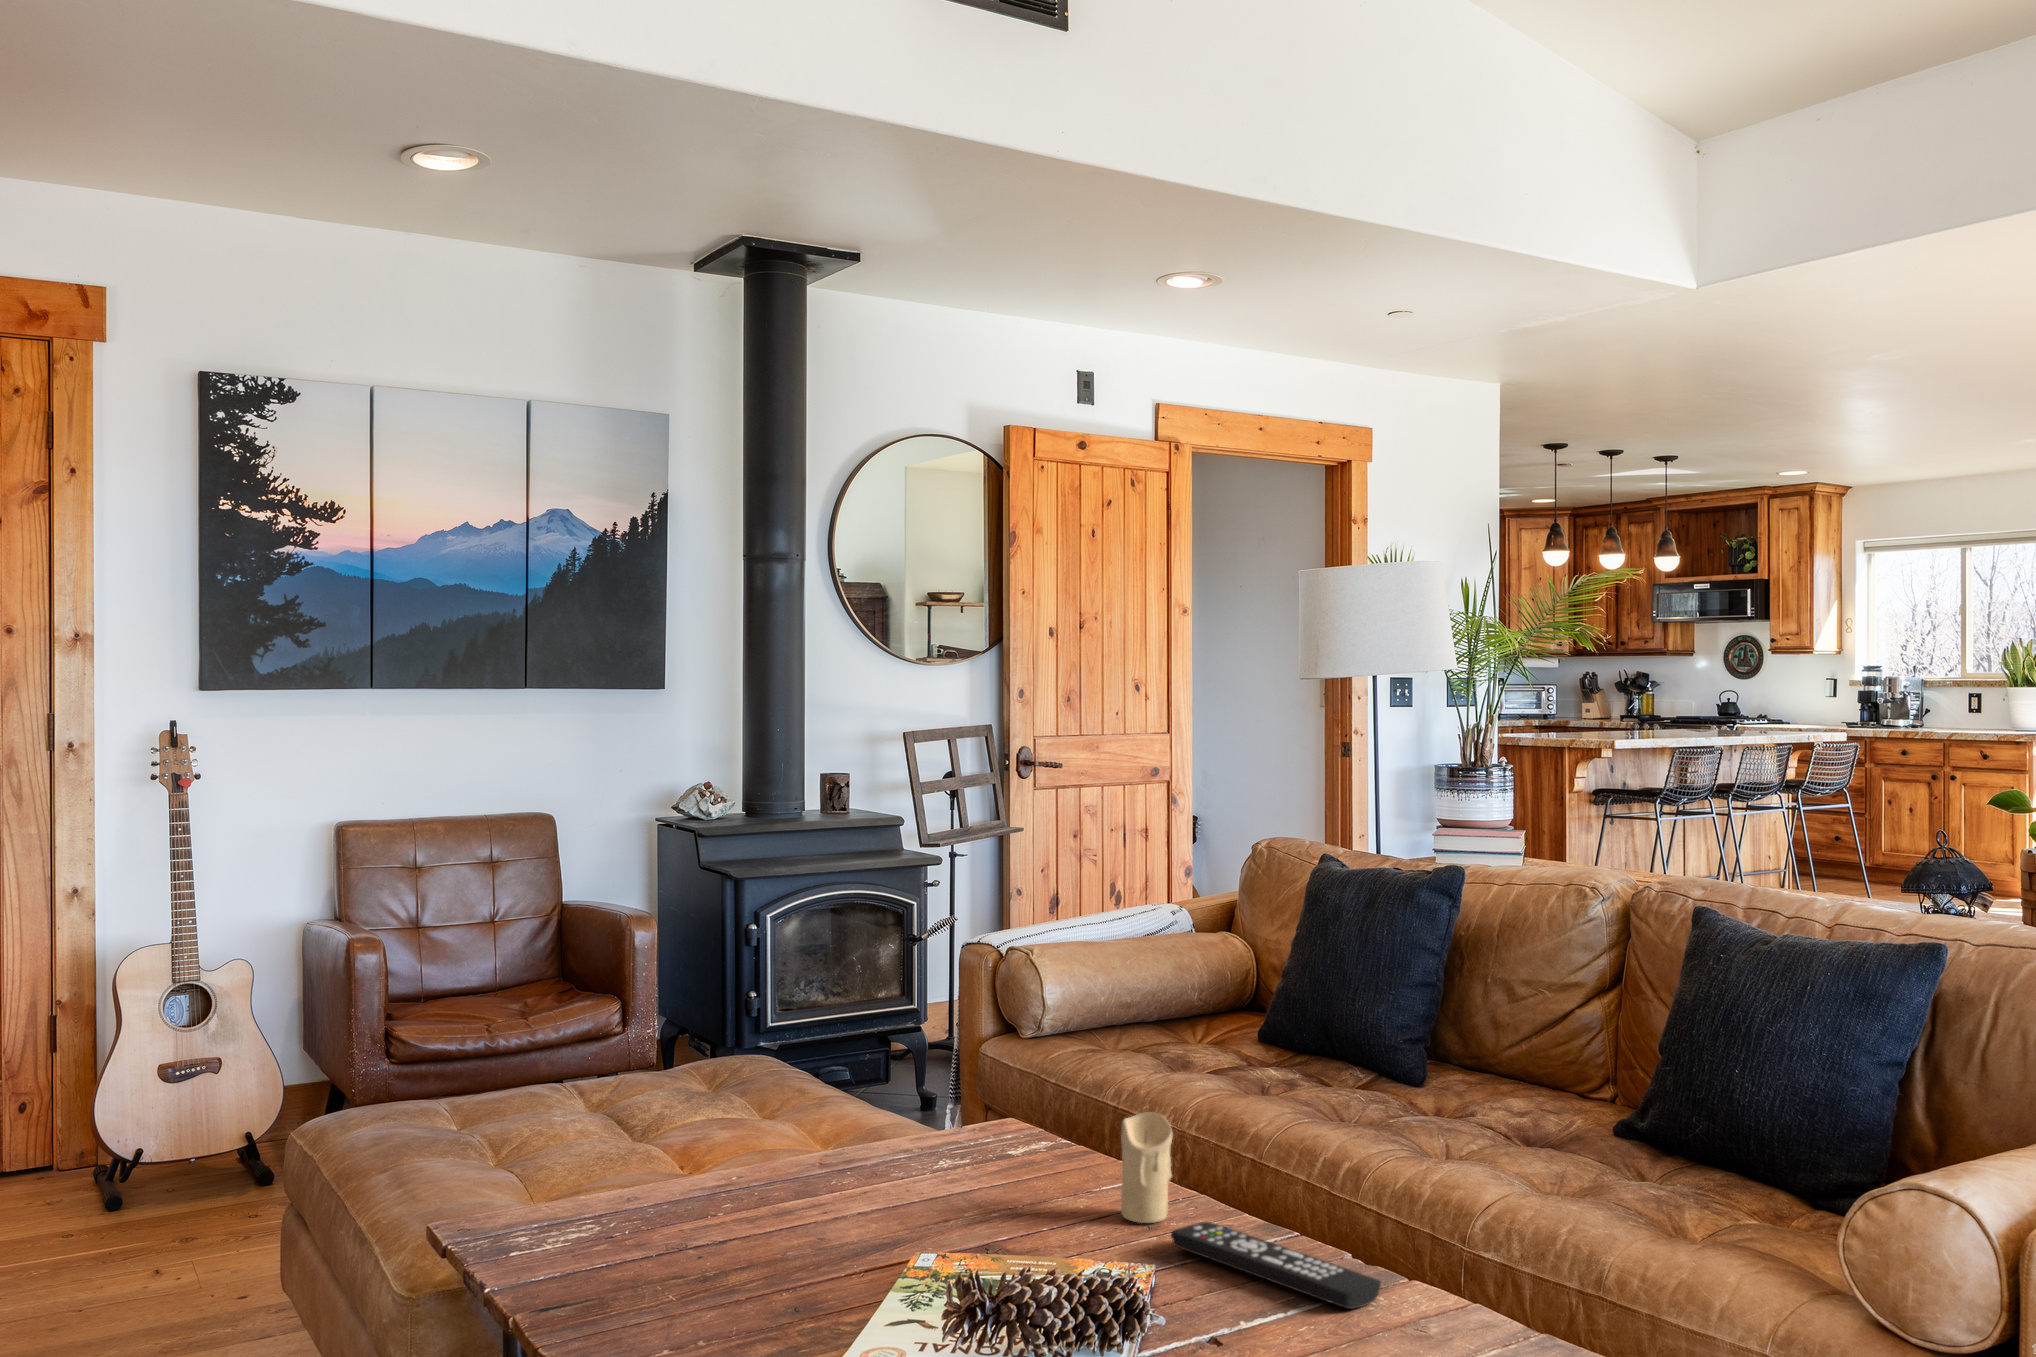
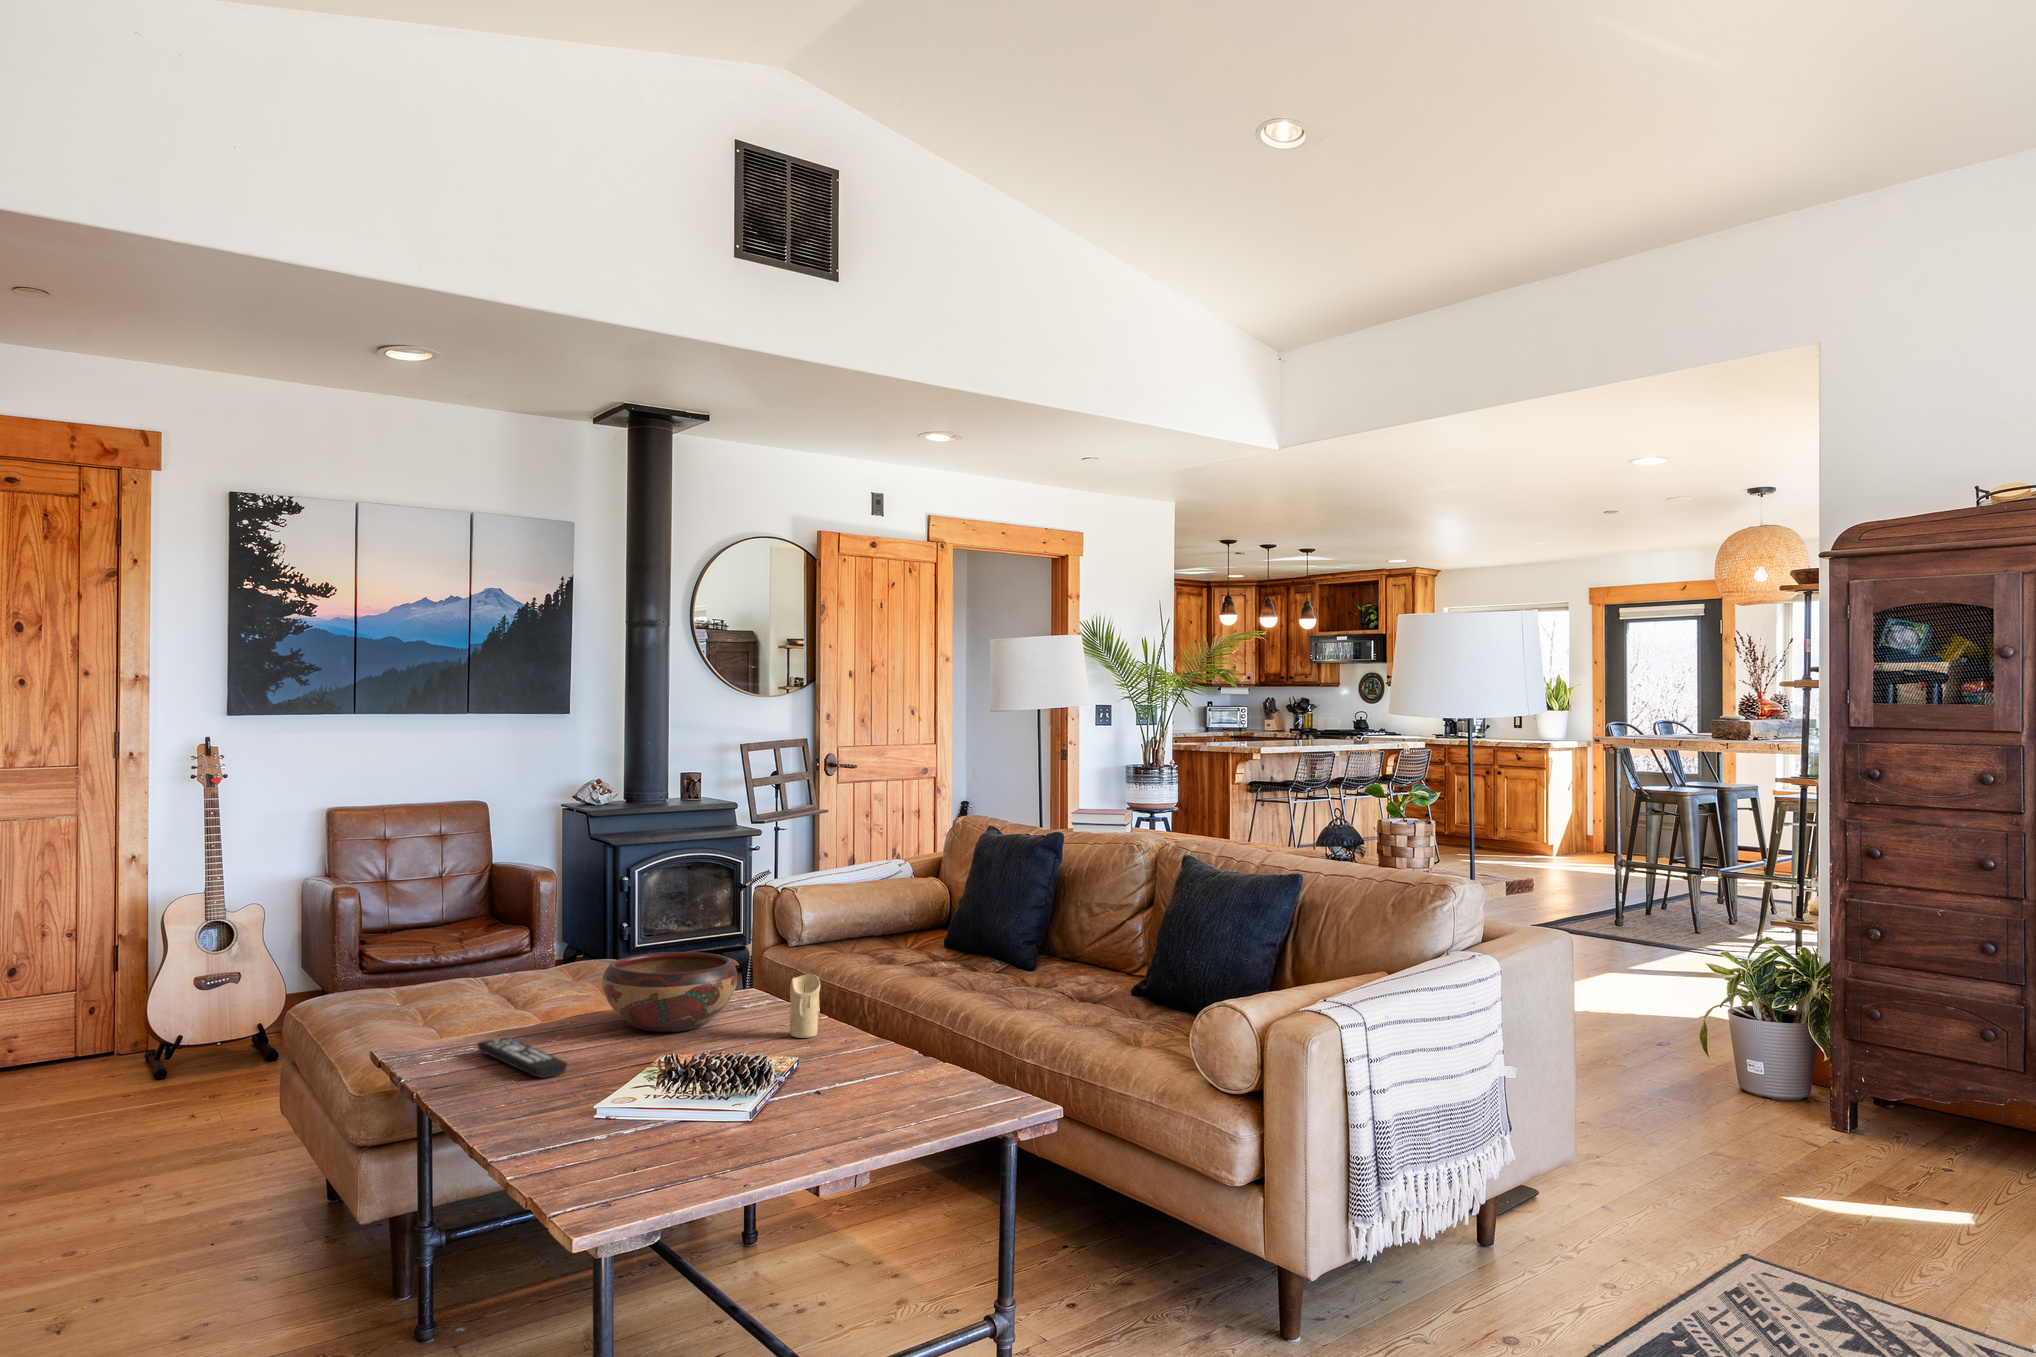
decorative bowl: none [800,1065,1020,1205] -> present [602,952,737,1032]
remote control: present [1171,1222,1381,1309] -> present [478,1038,567,1078]

